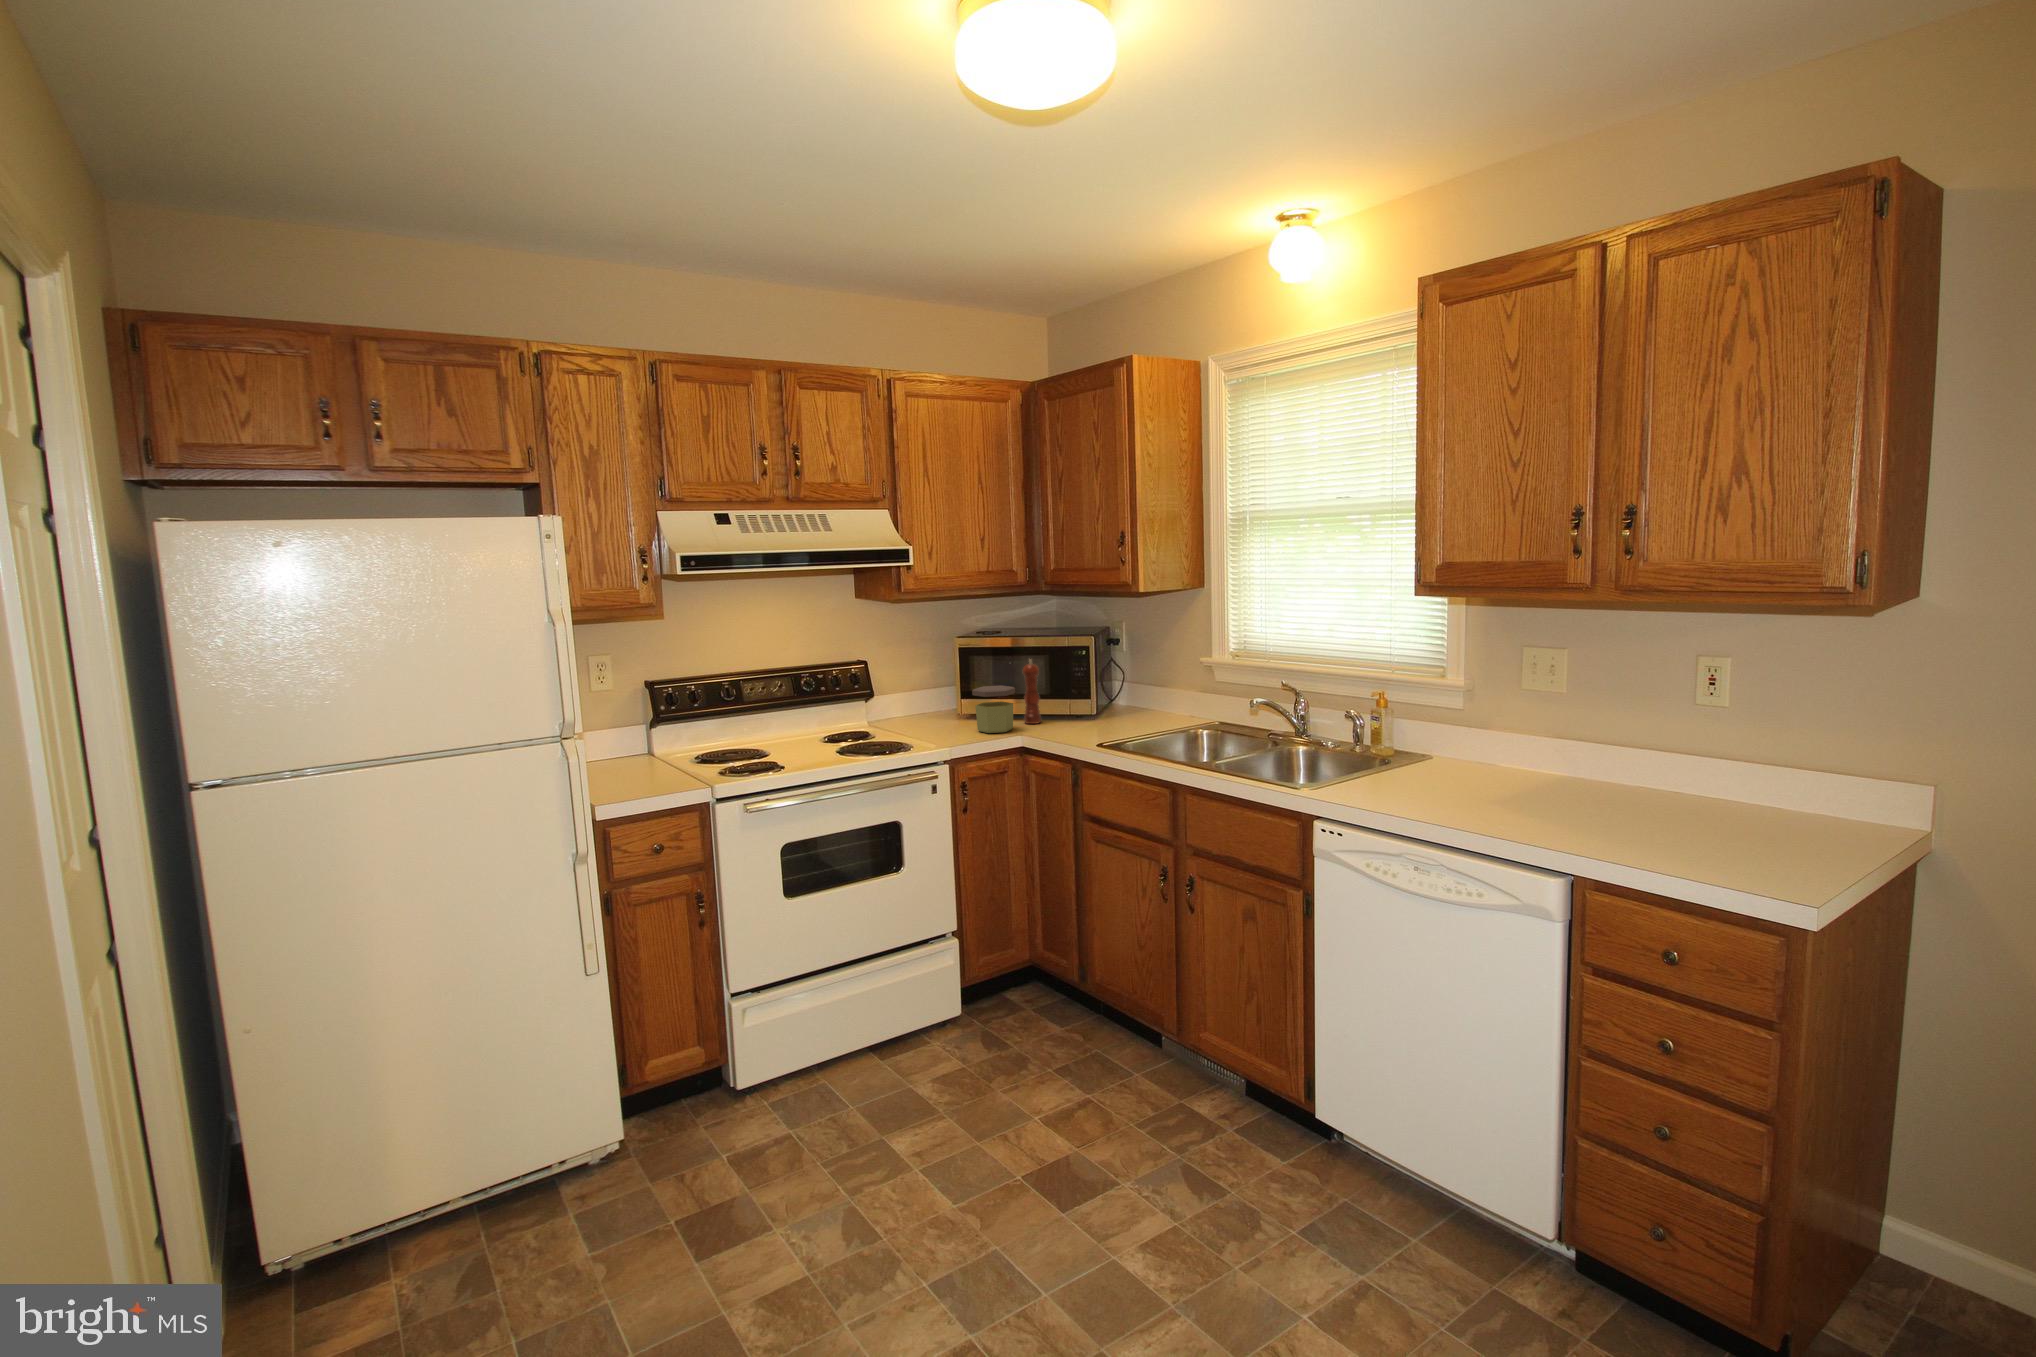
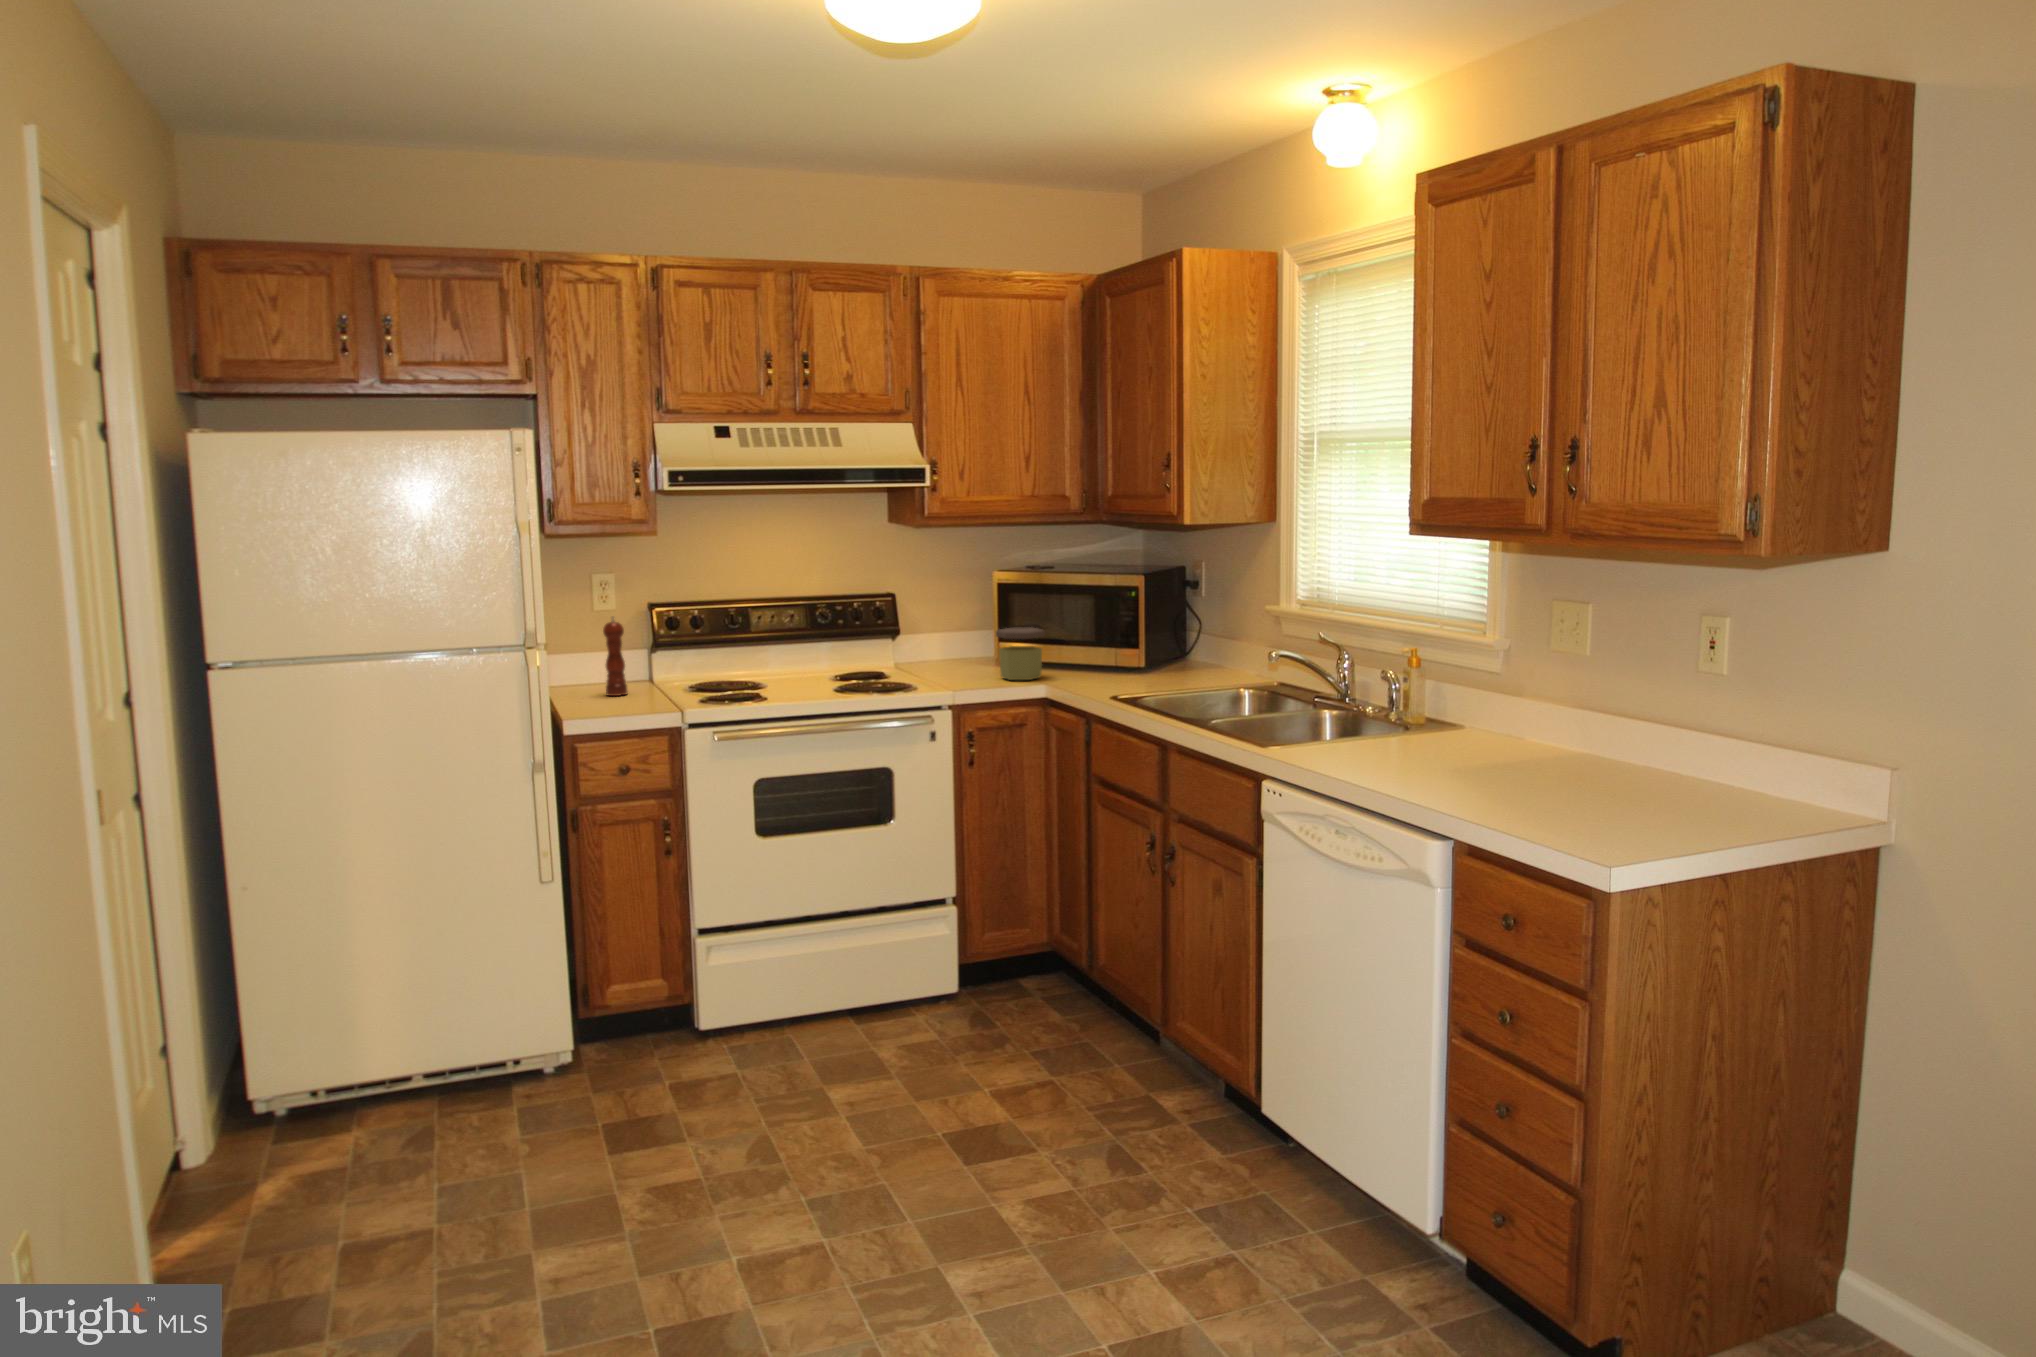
pepper mill: present [1023,660,1041,724] -> present [603,616,628,696]

